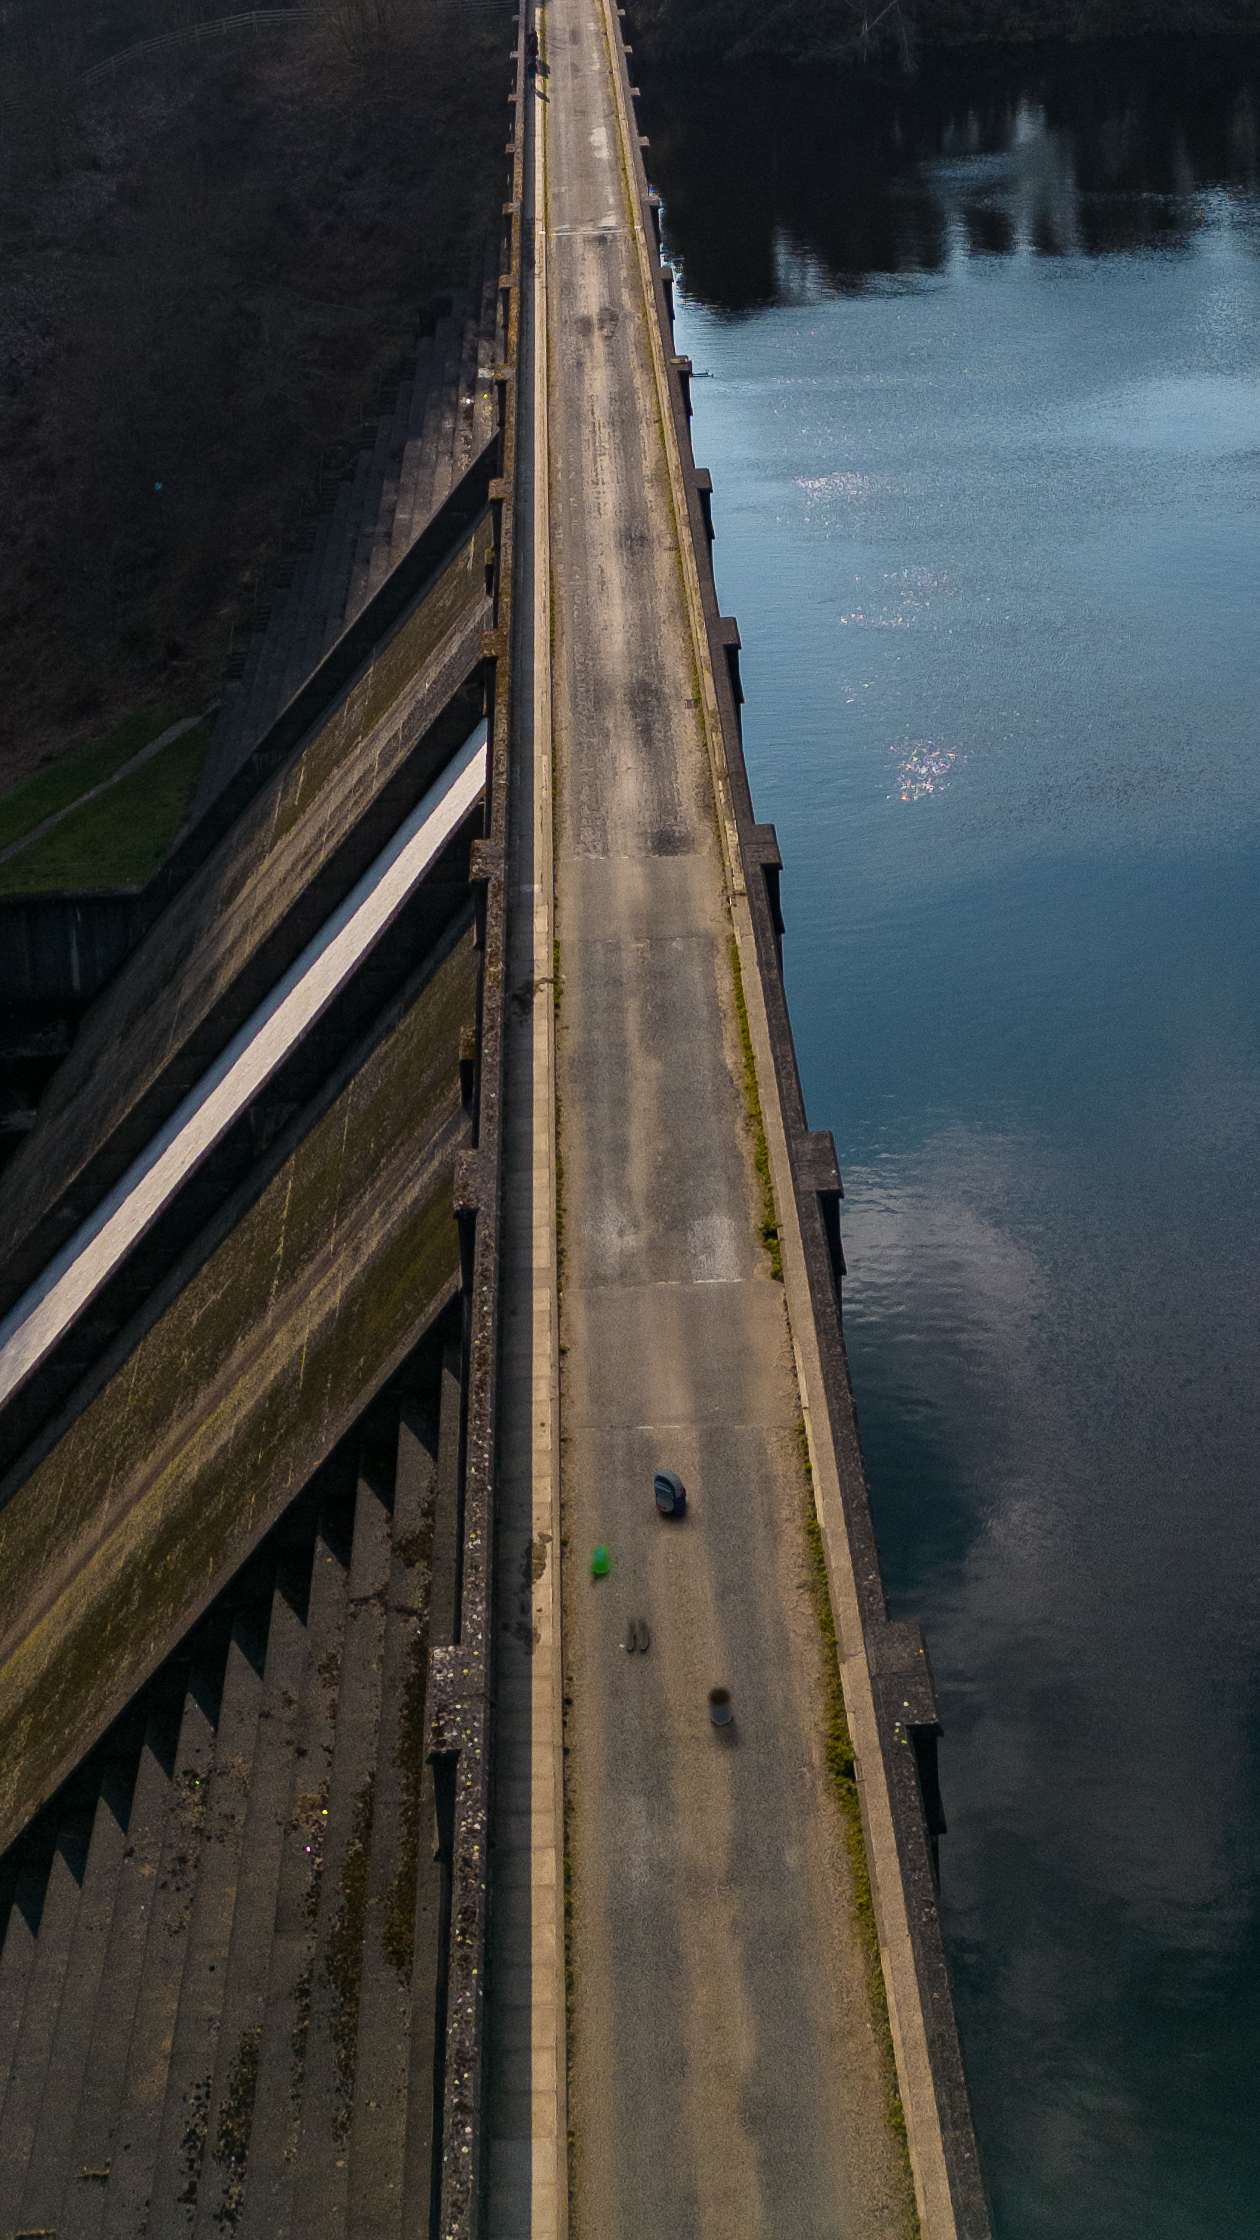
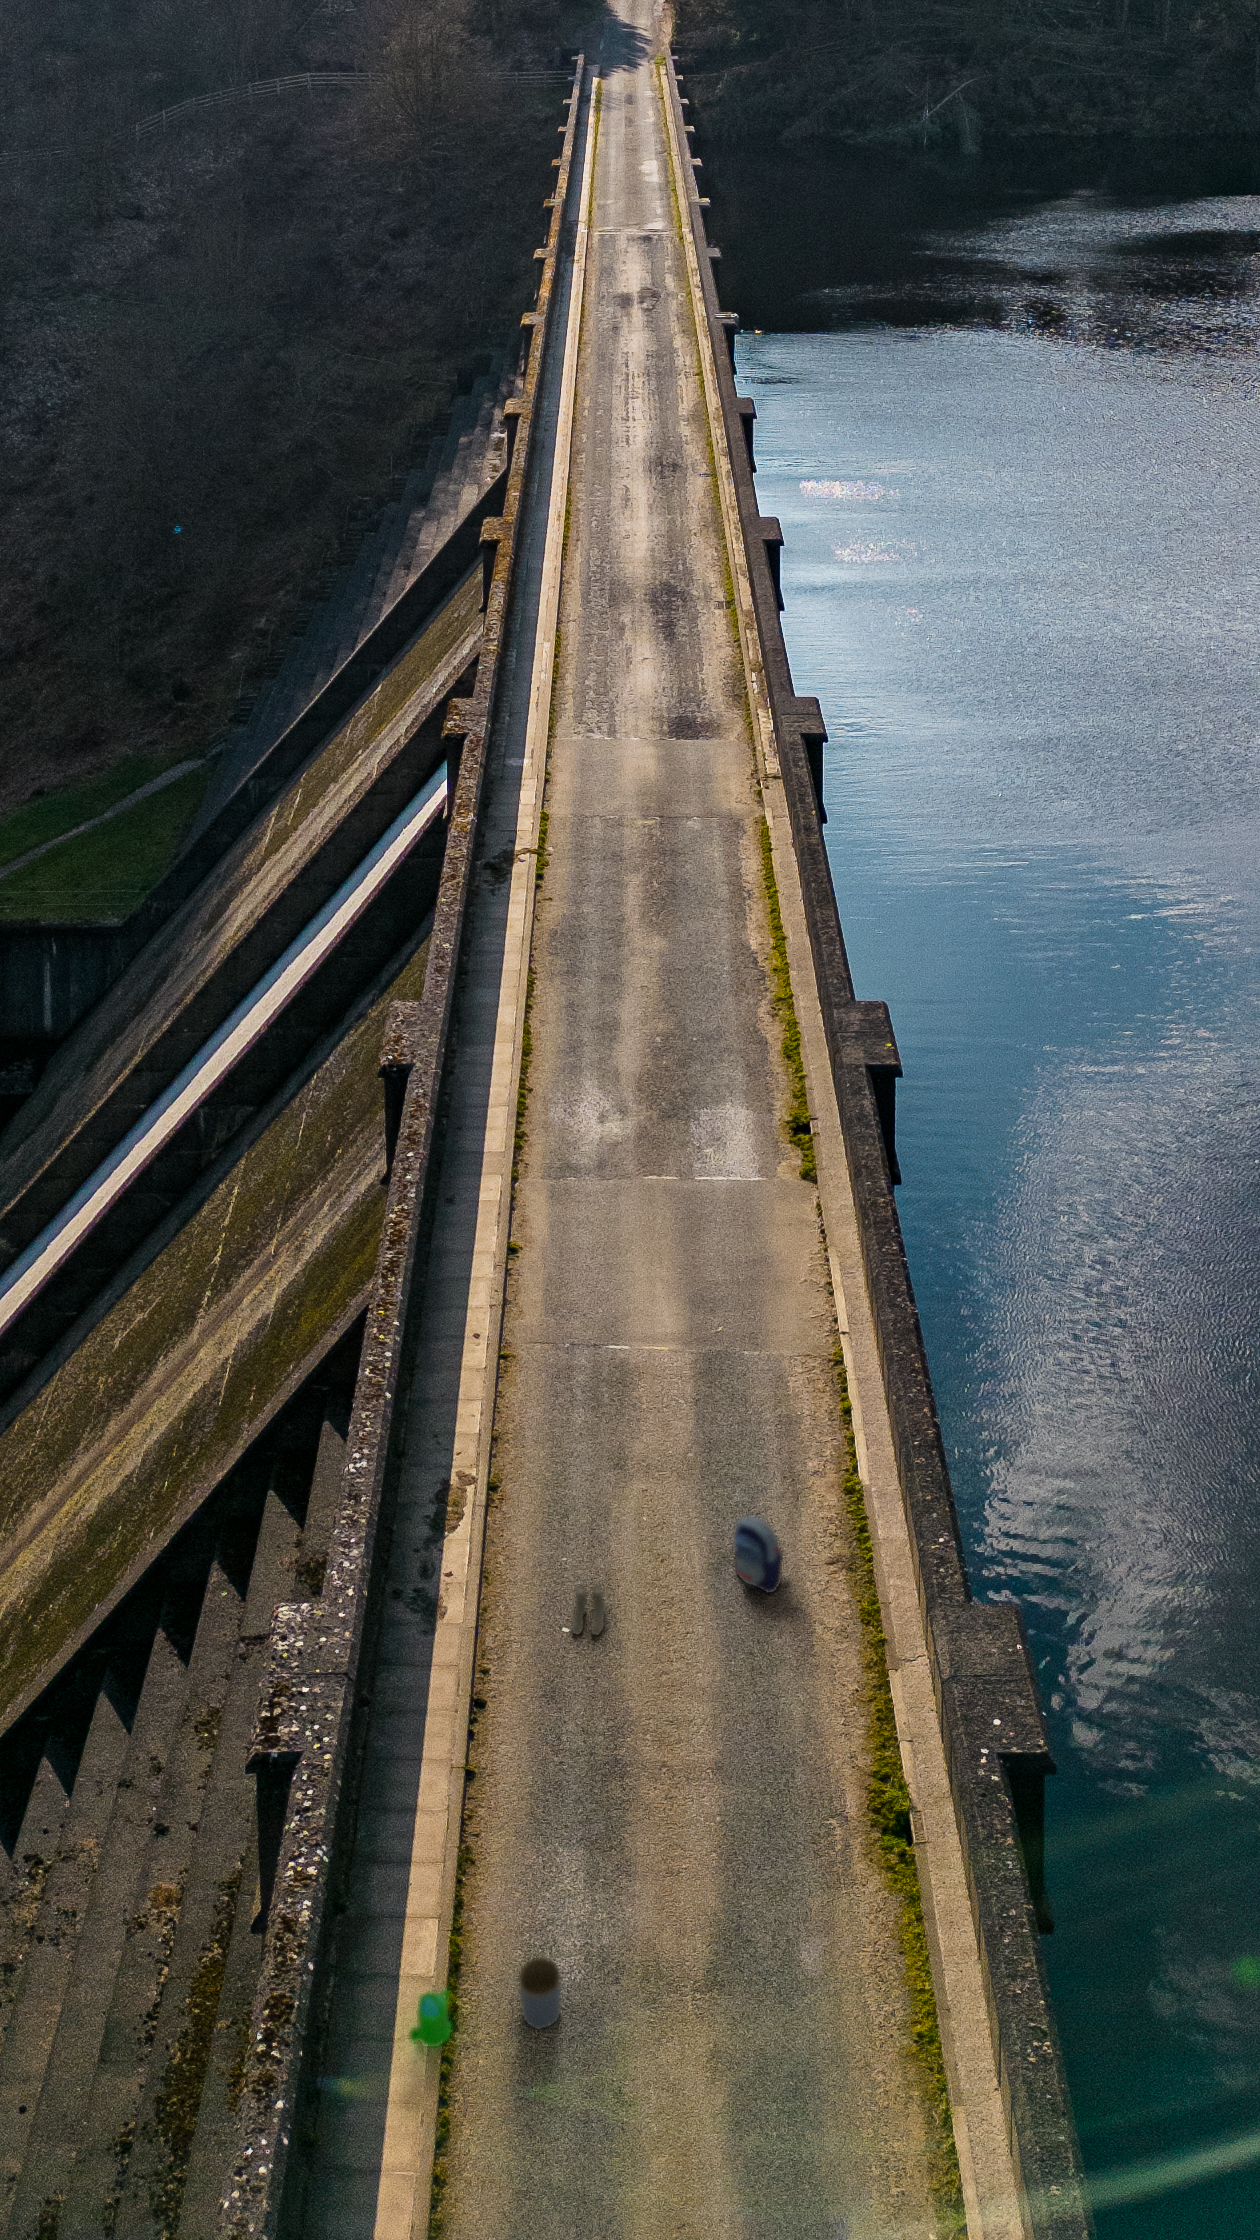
backpack: present [654,1469,686,1516] -> present [734,1517,783,1593]
watering can: present [590,1547,611,1574] -> present [409,1990,451,2047]
planter: present [707,1687,733,1725] -> present [519,1957,561,2030]

